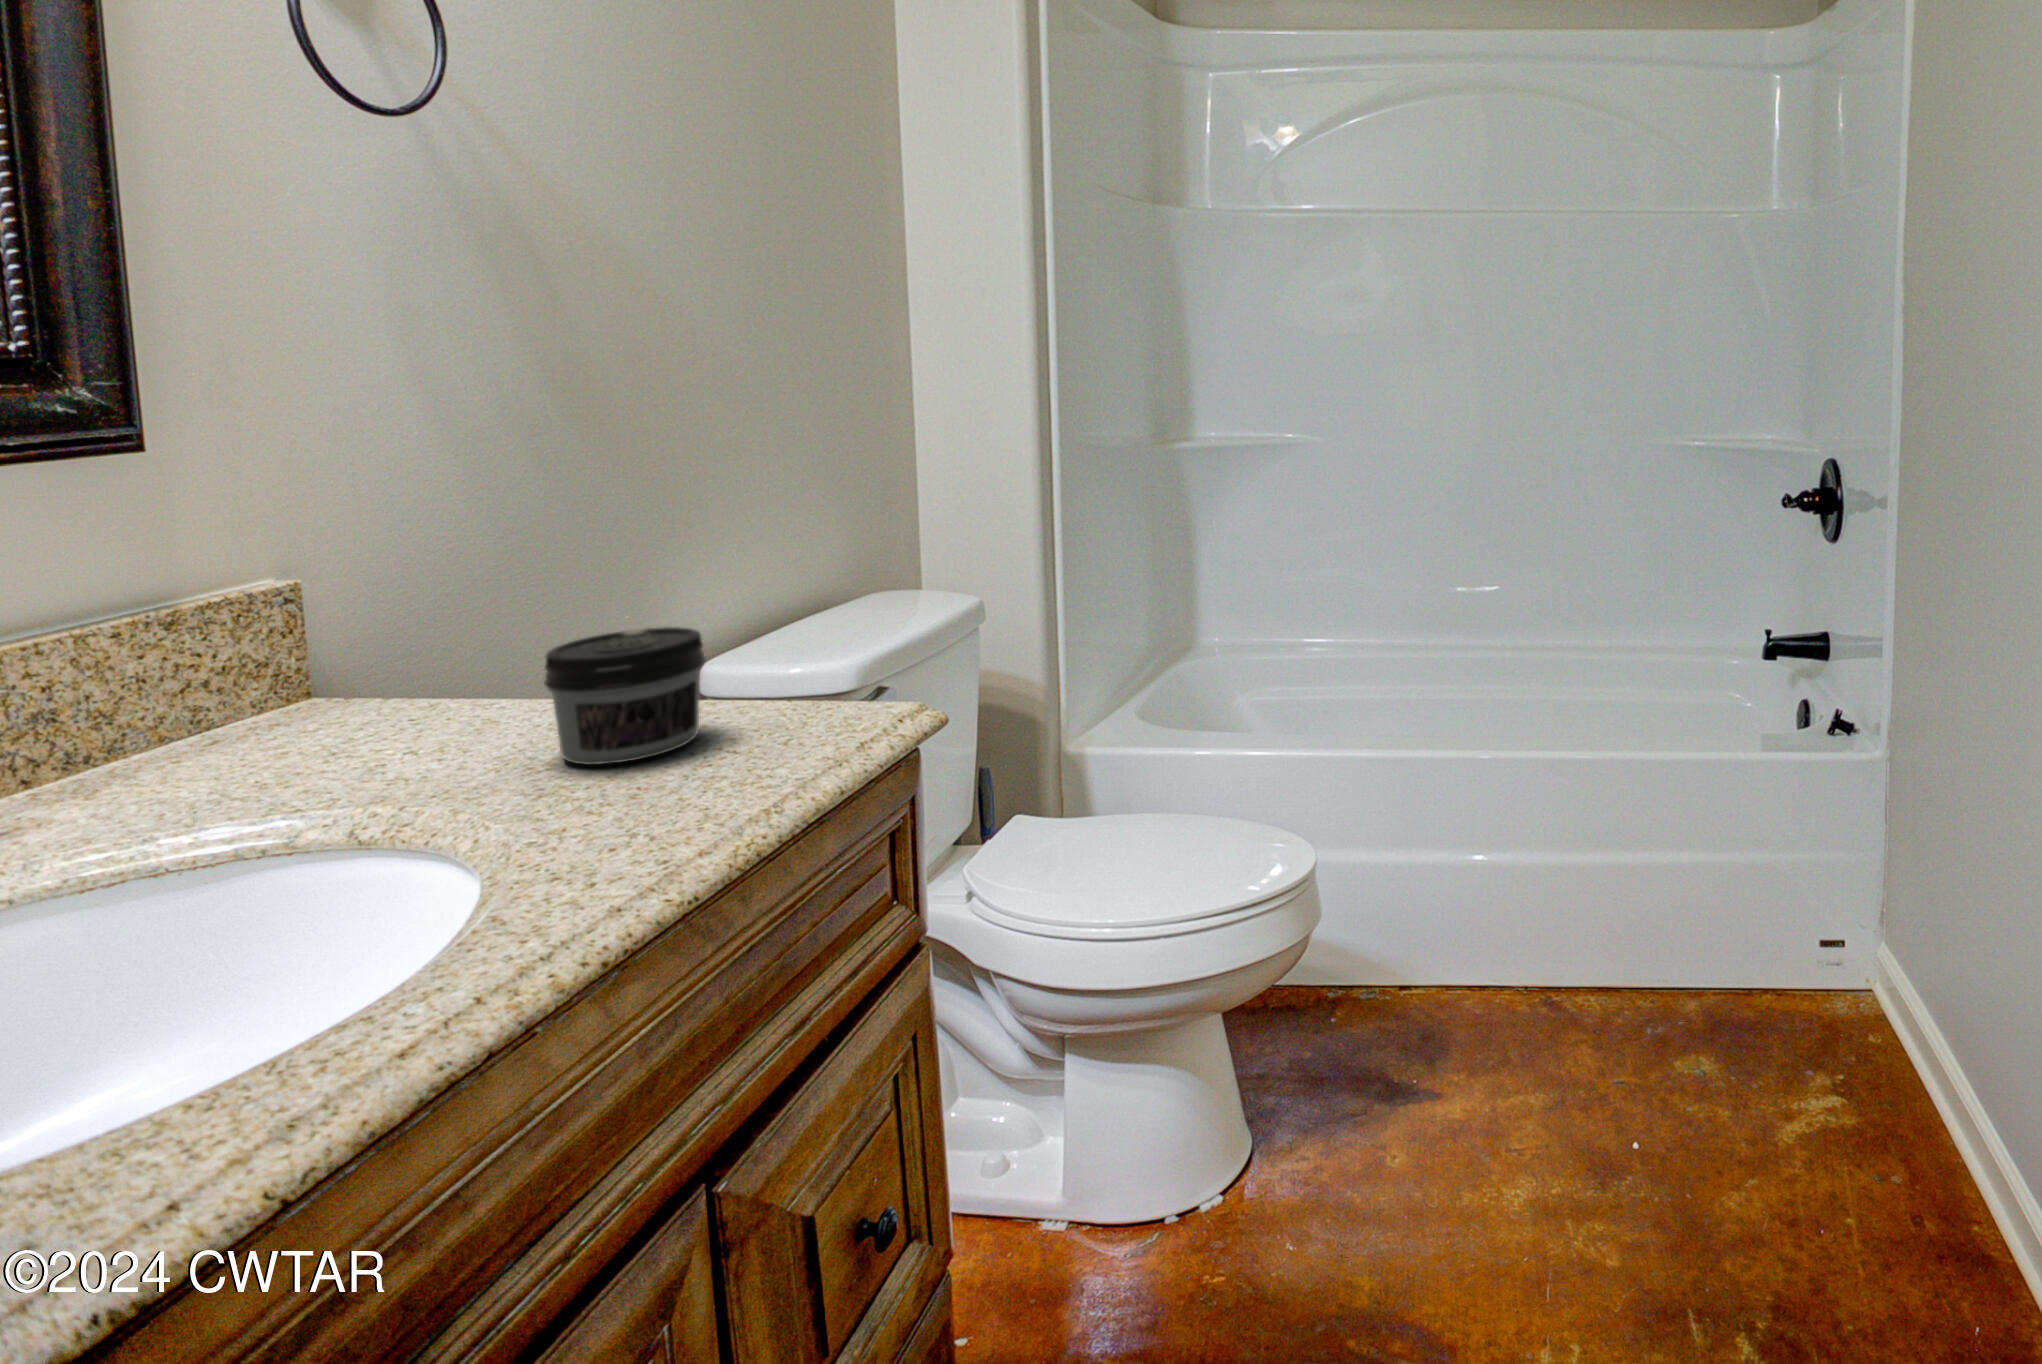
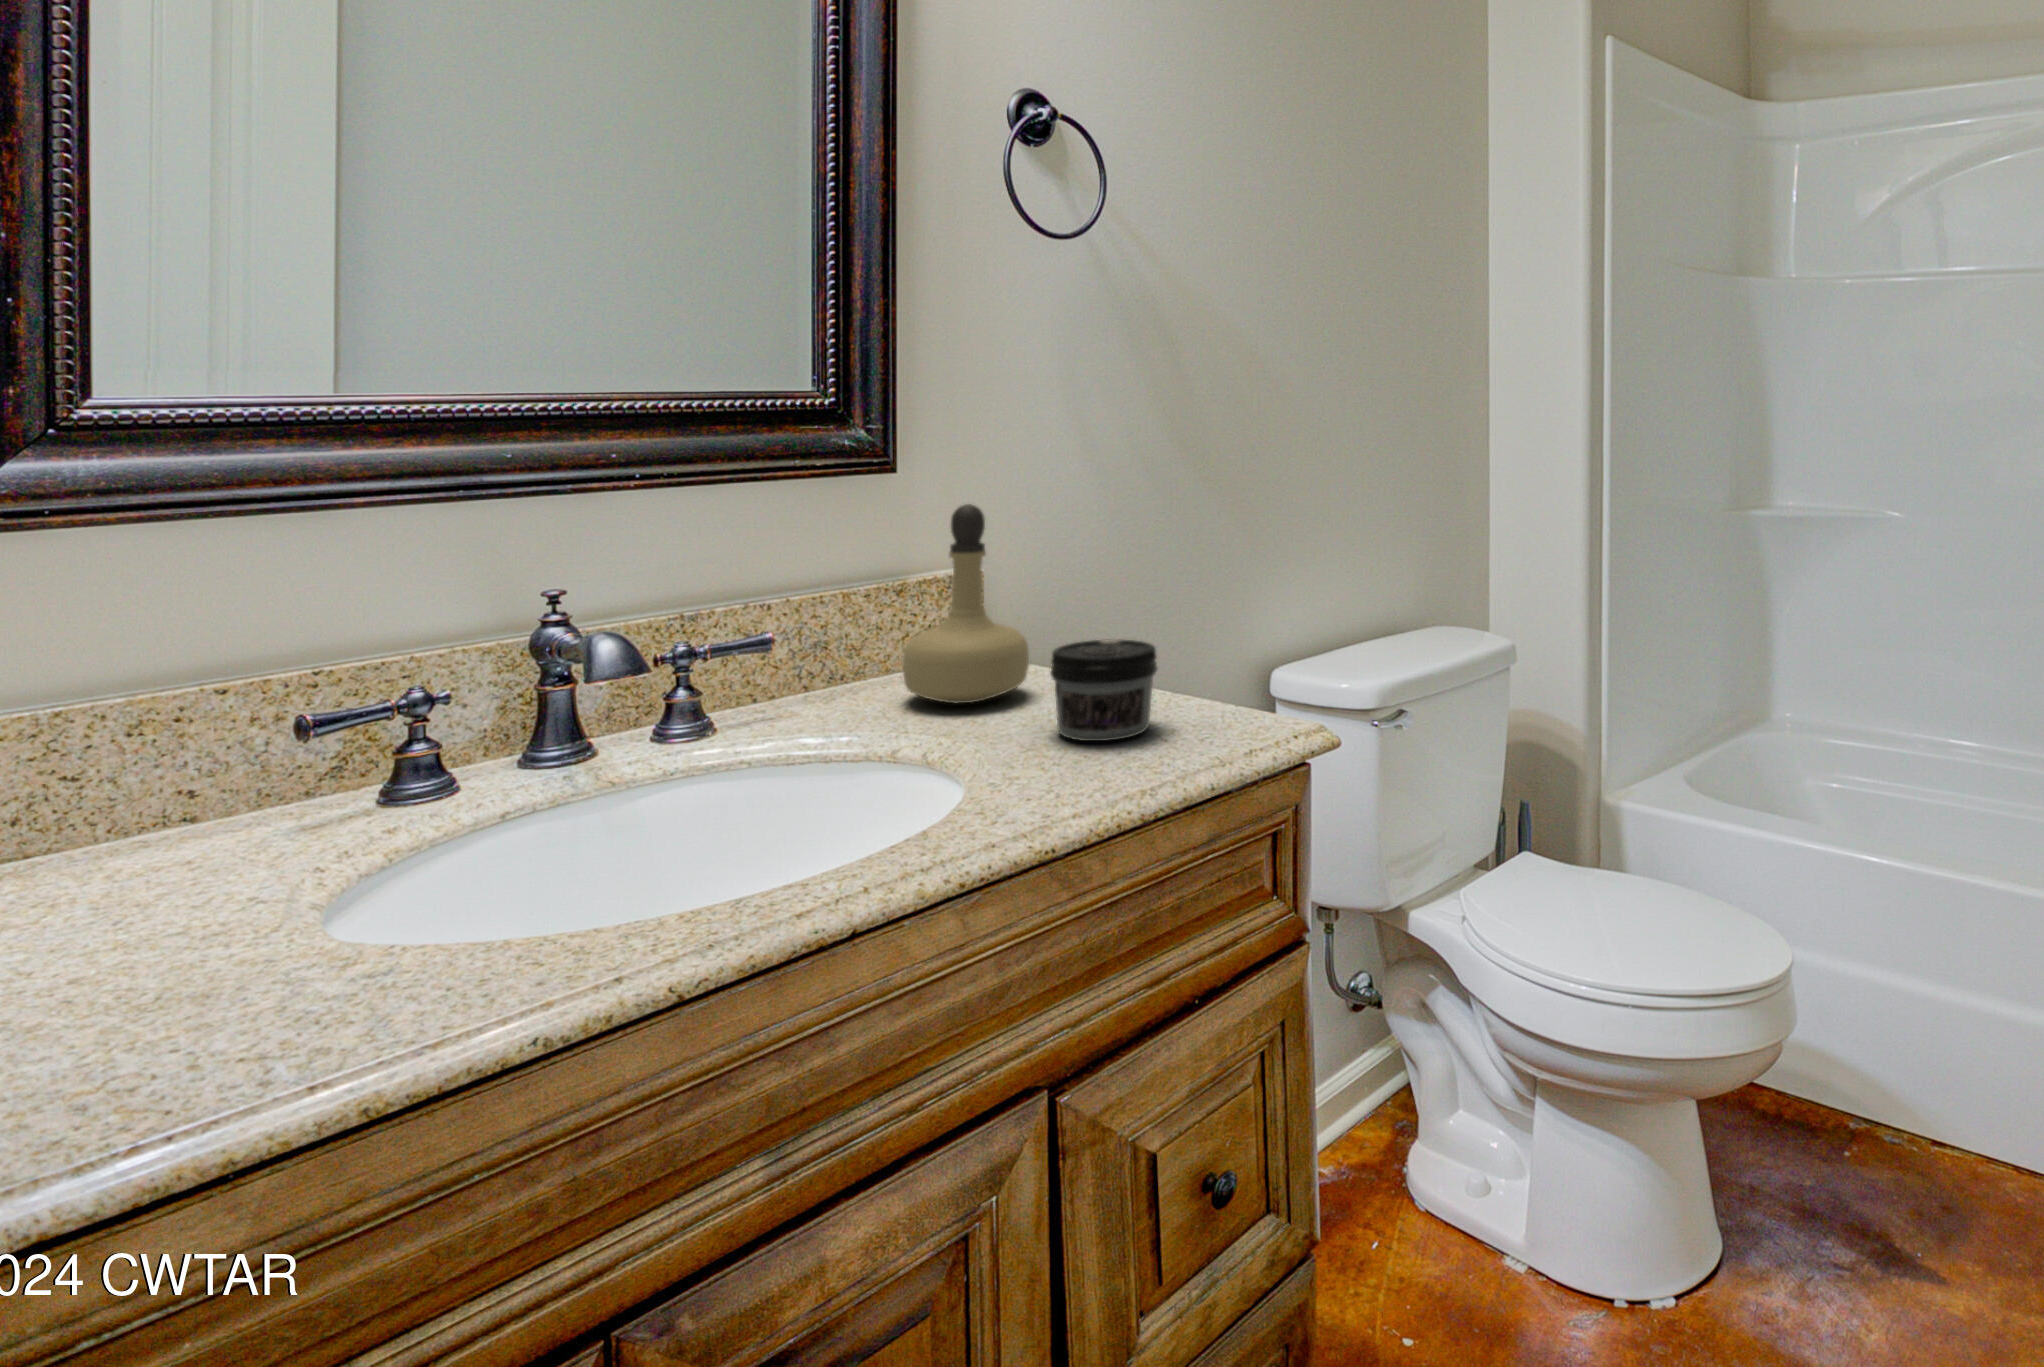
perfume bottle: none [231,479,454,765] -> present [903,504,1029,703]

